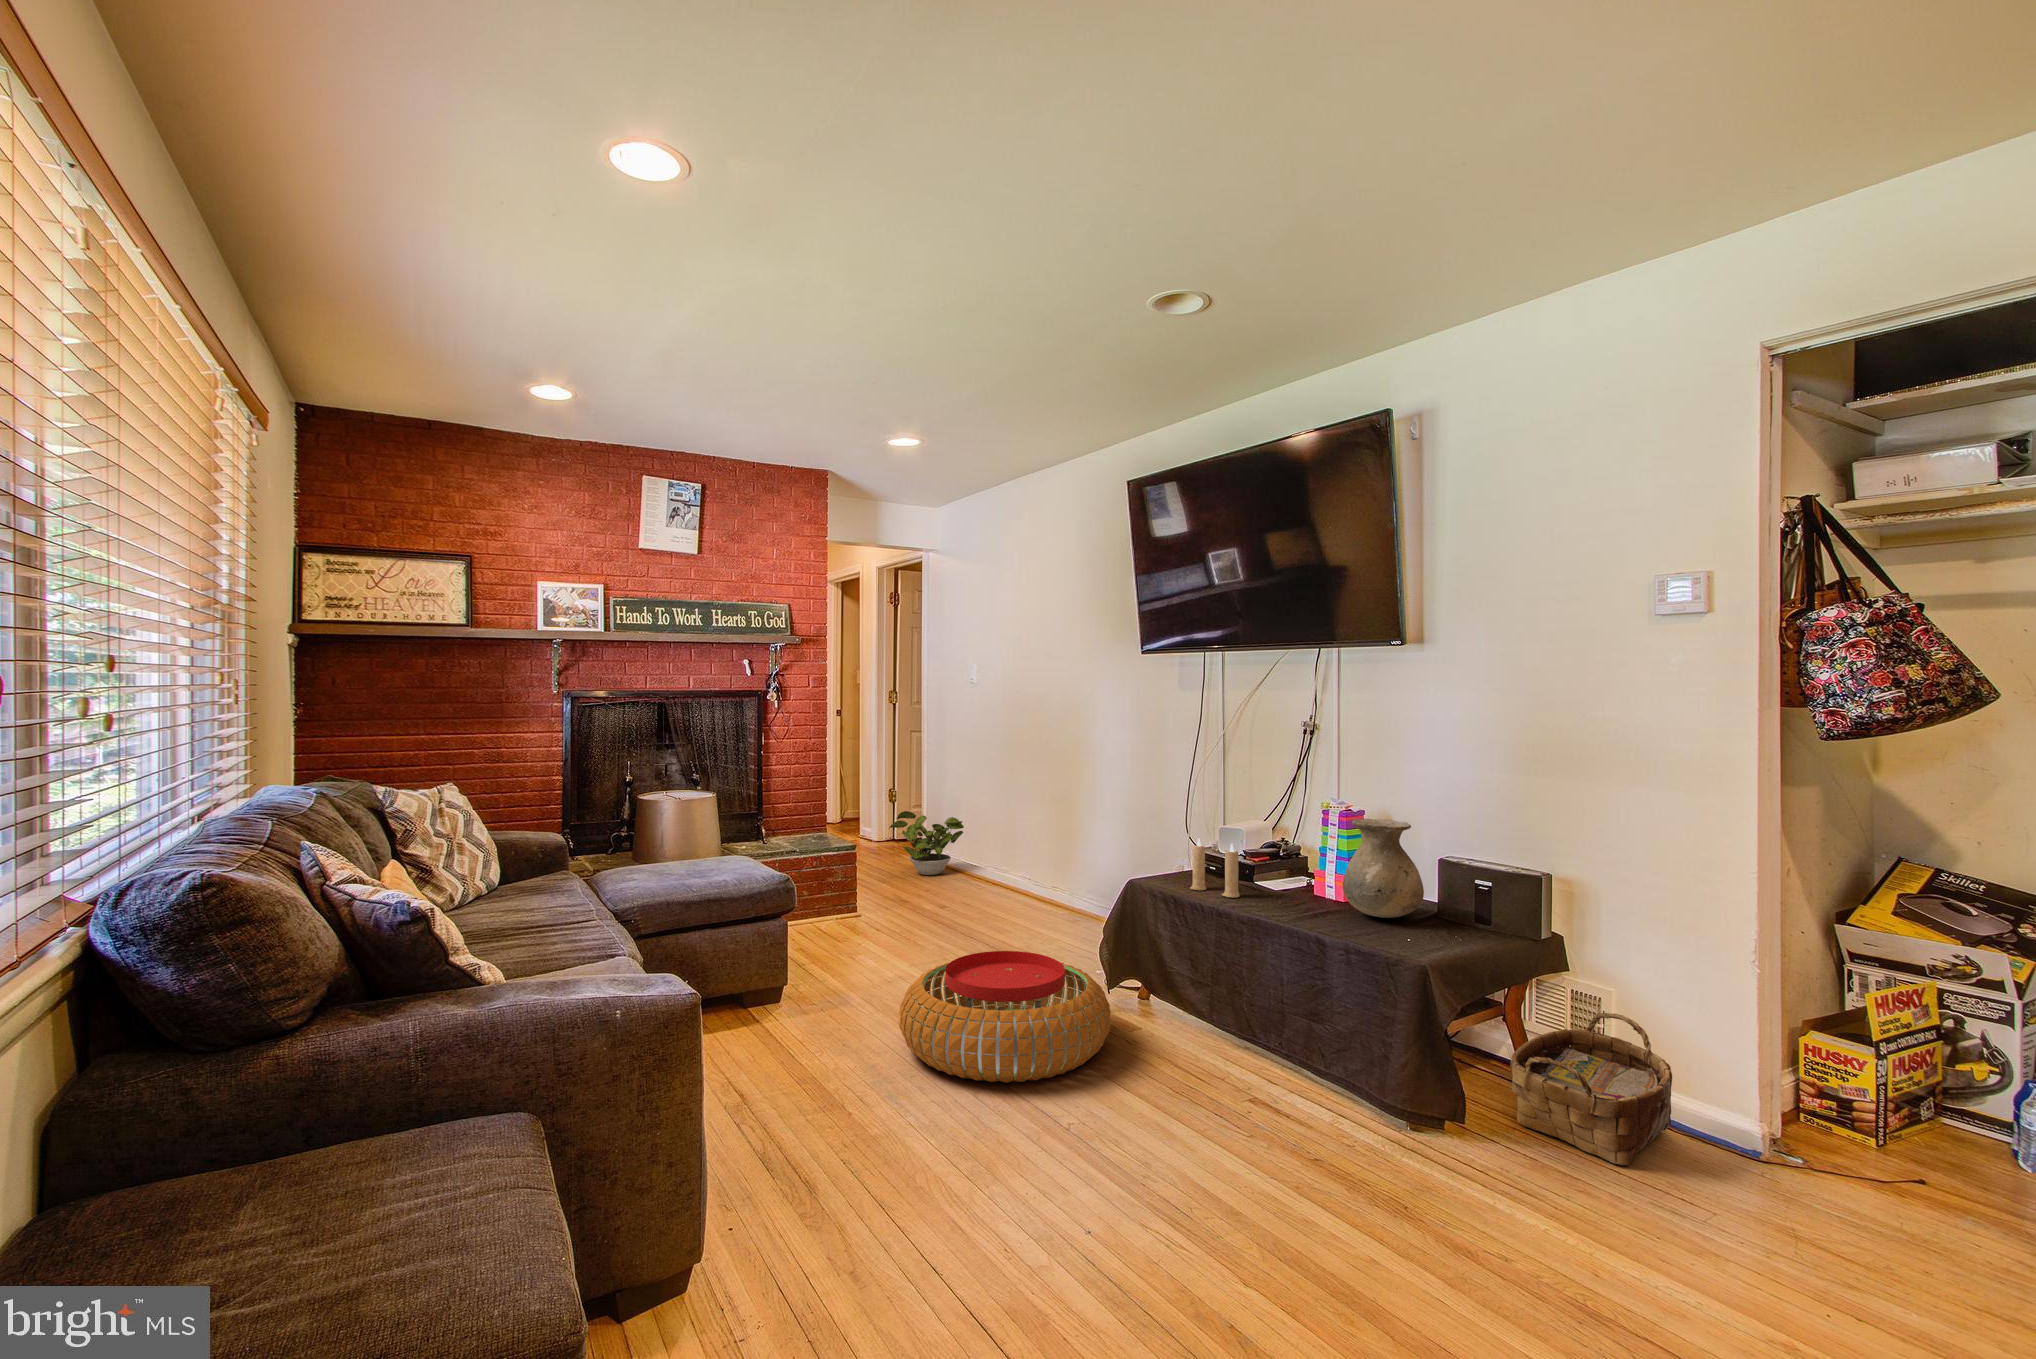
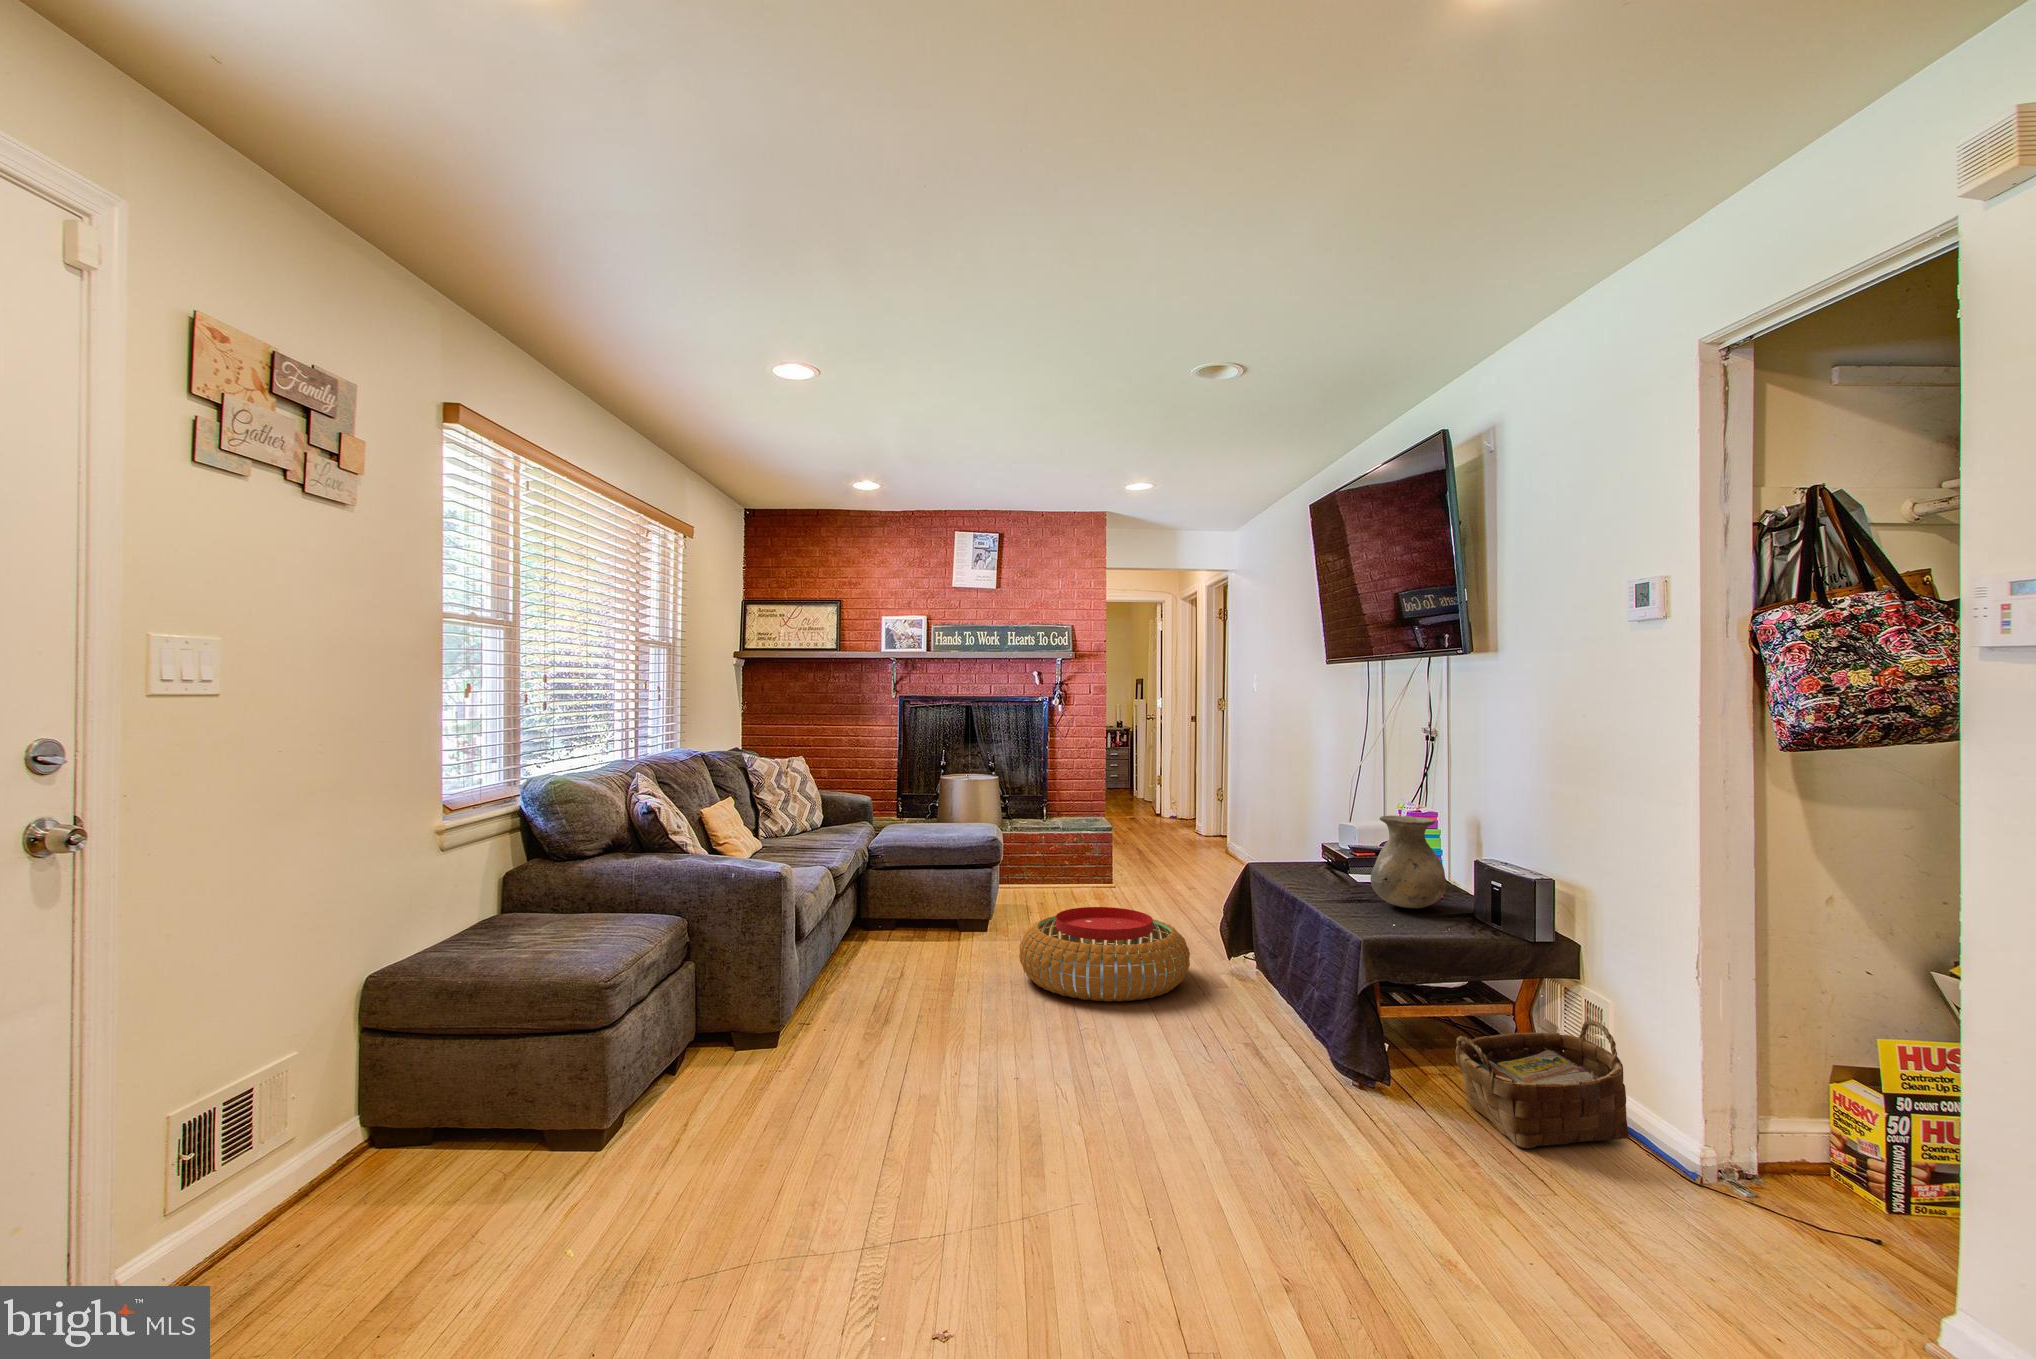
potted plant: present [889,811,964,875] -> none [1165,808,1236,869]
candle: present [1190,838,1240,898] -> none [1278,827,1311,882]

